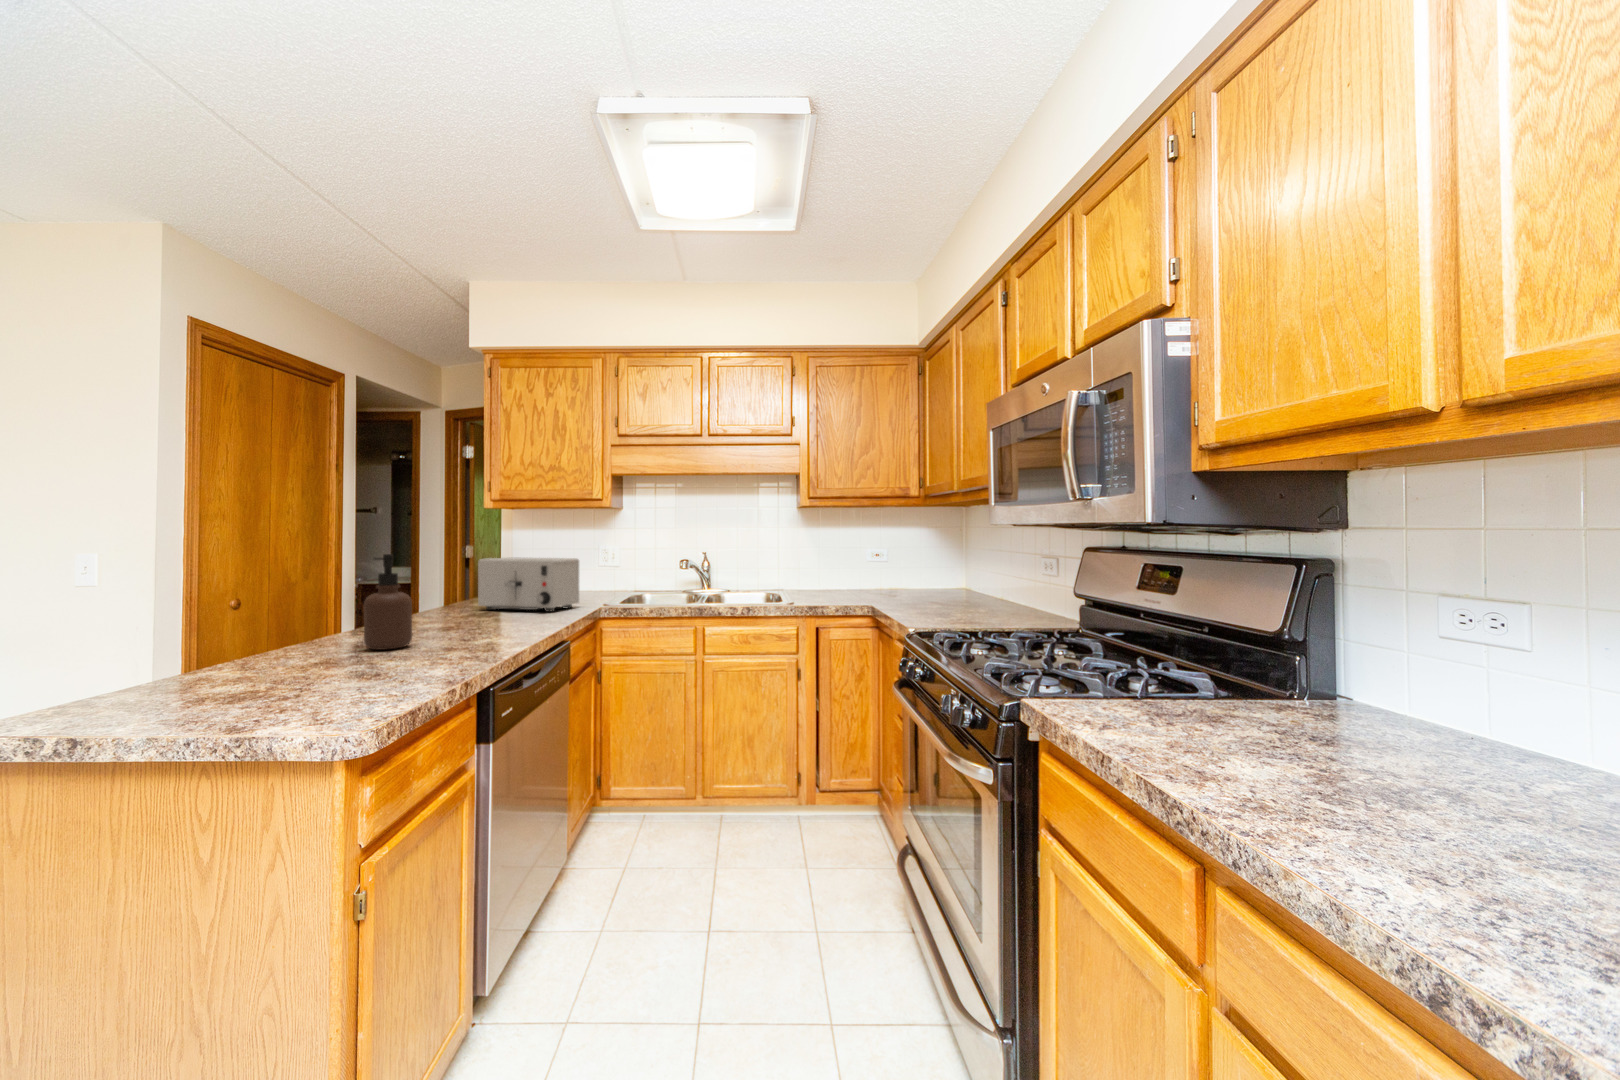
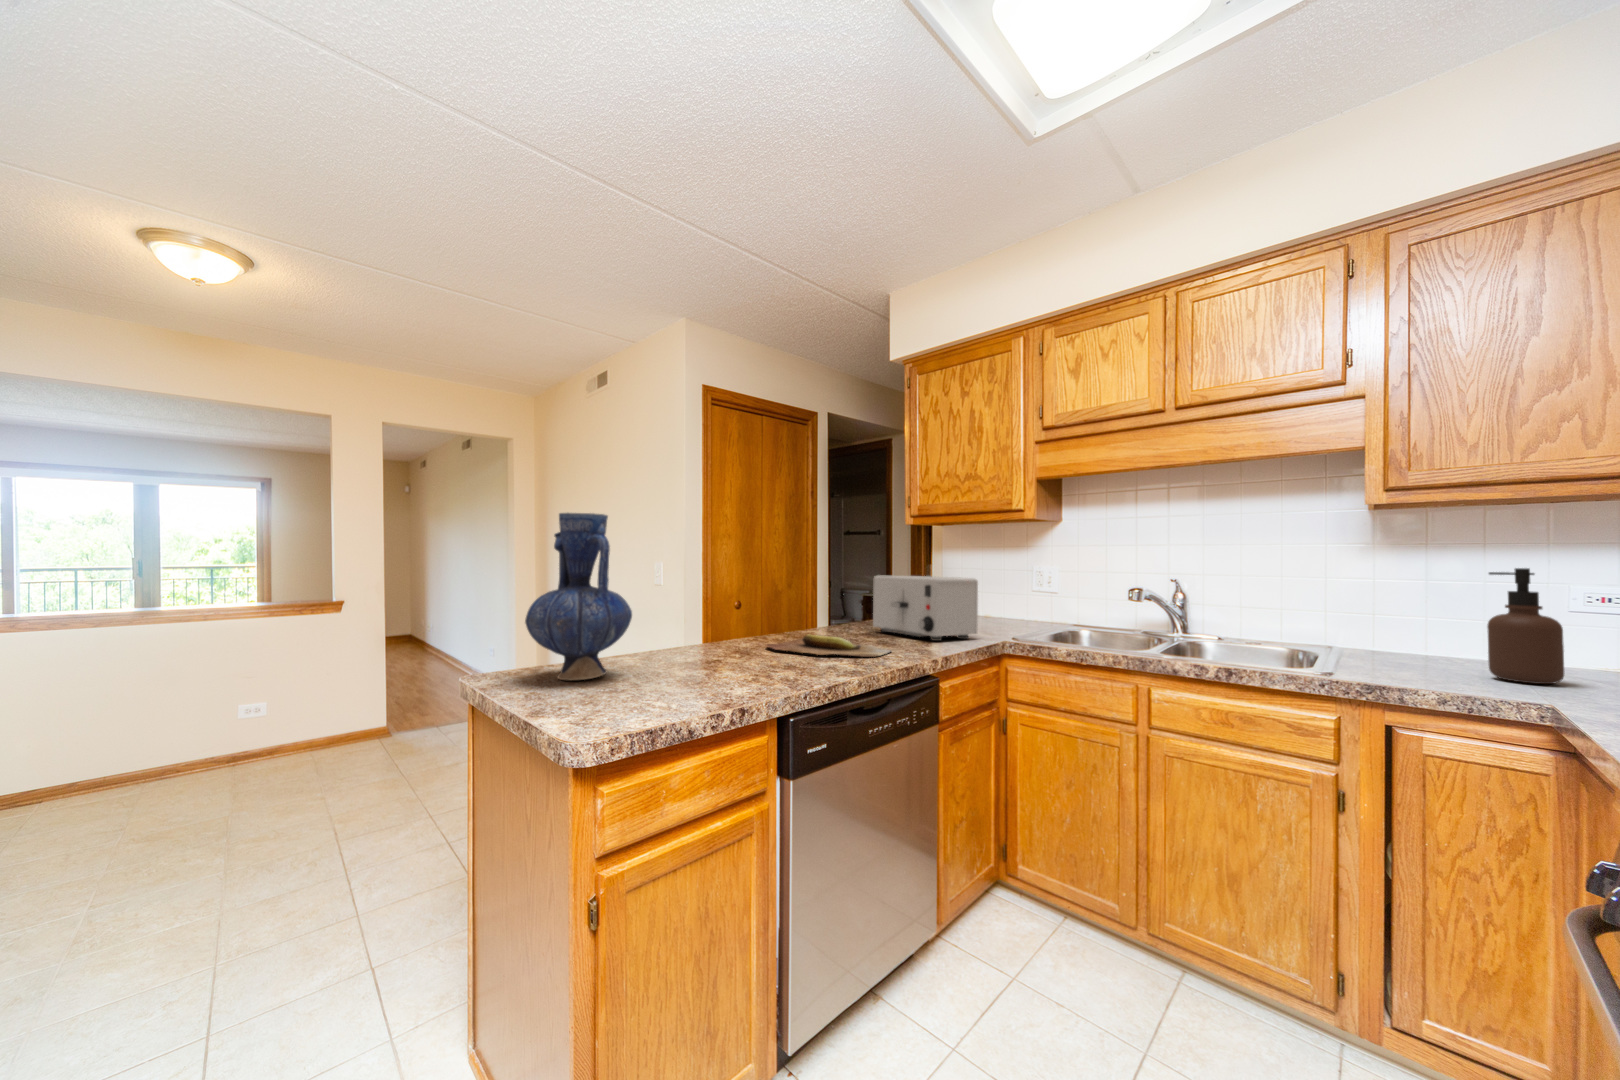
vase: none [219,514,342,678] -> present [525,513,632,680]
soap dispenser: present [364,554,412,650] -> present [1487,568,1564,684]
cutting board: none [406,615,533,632] -> present [767,635,890,657]

